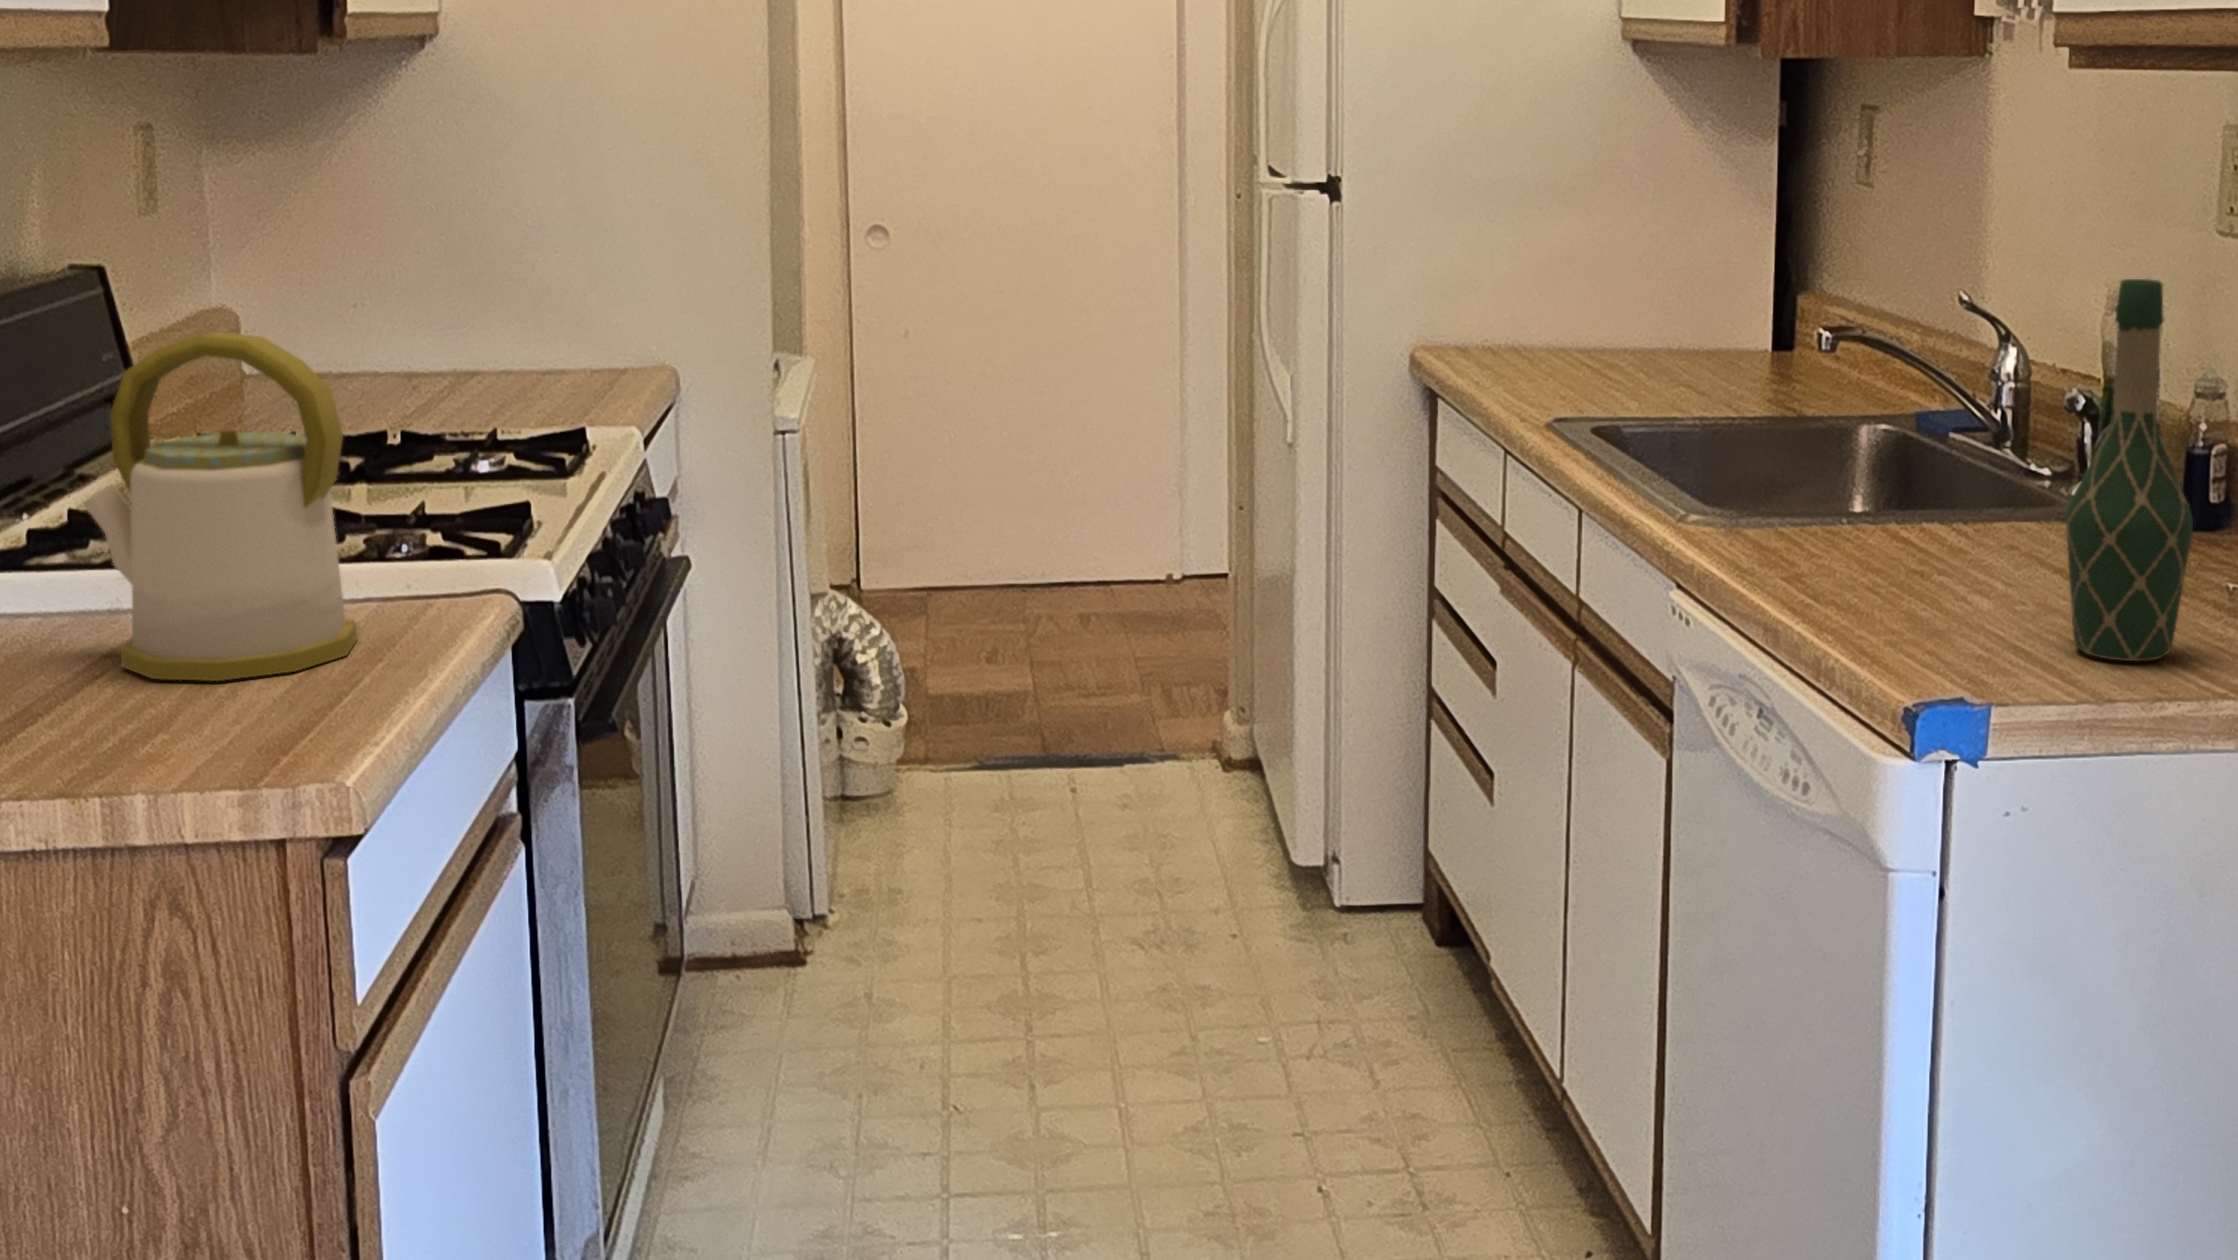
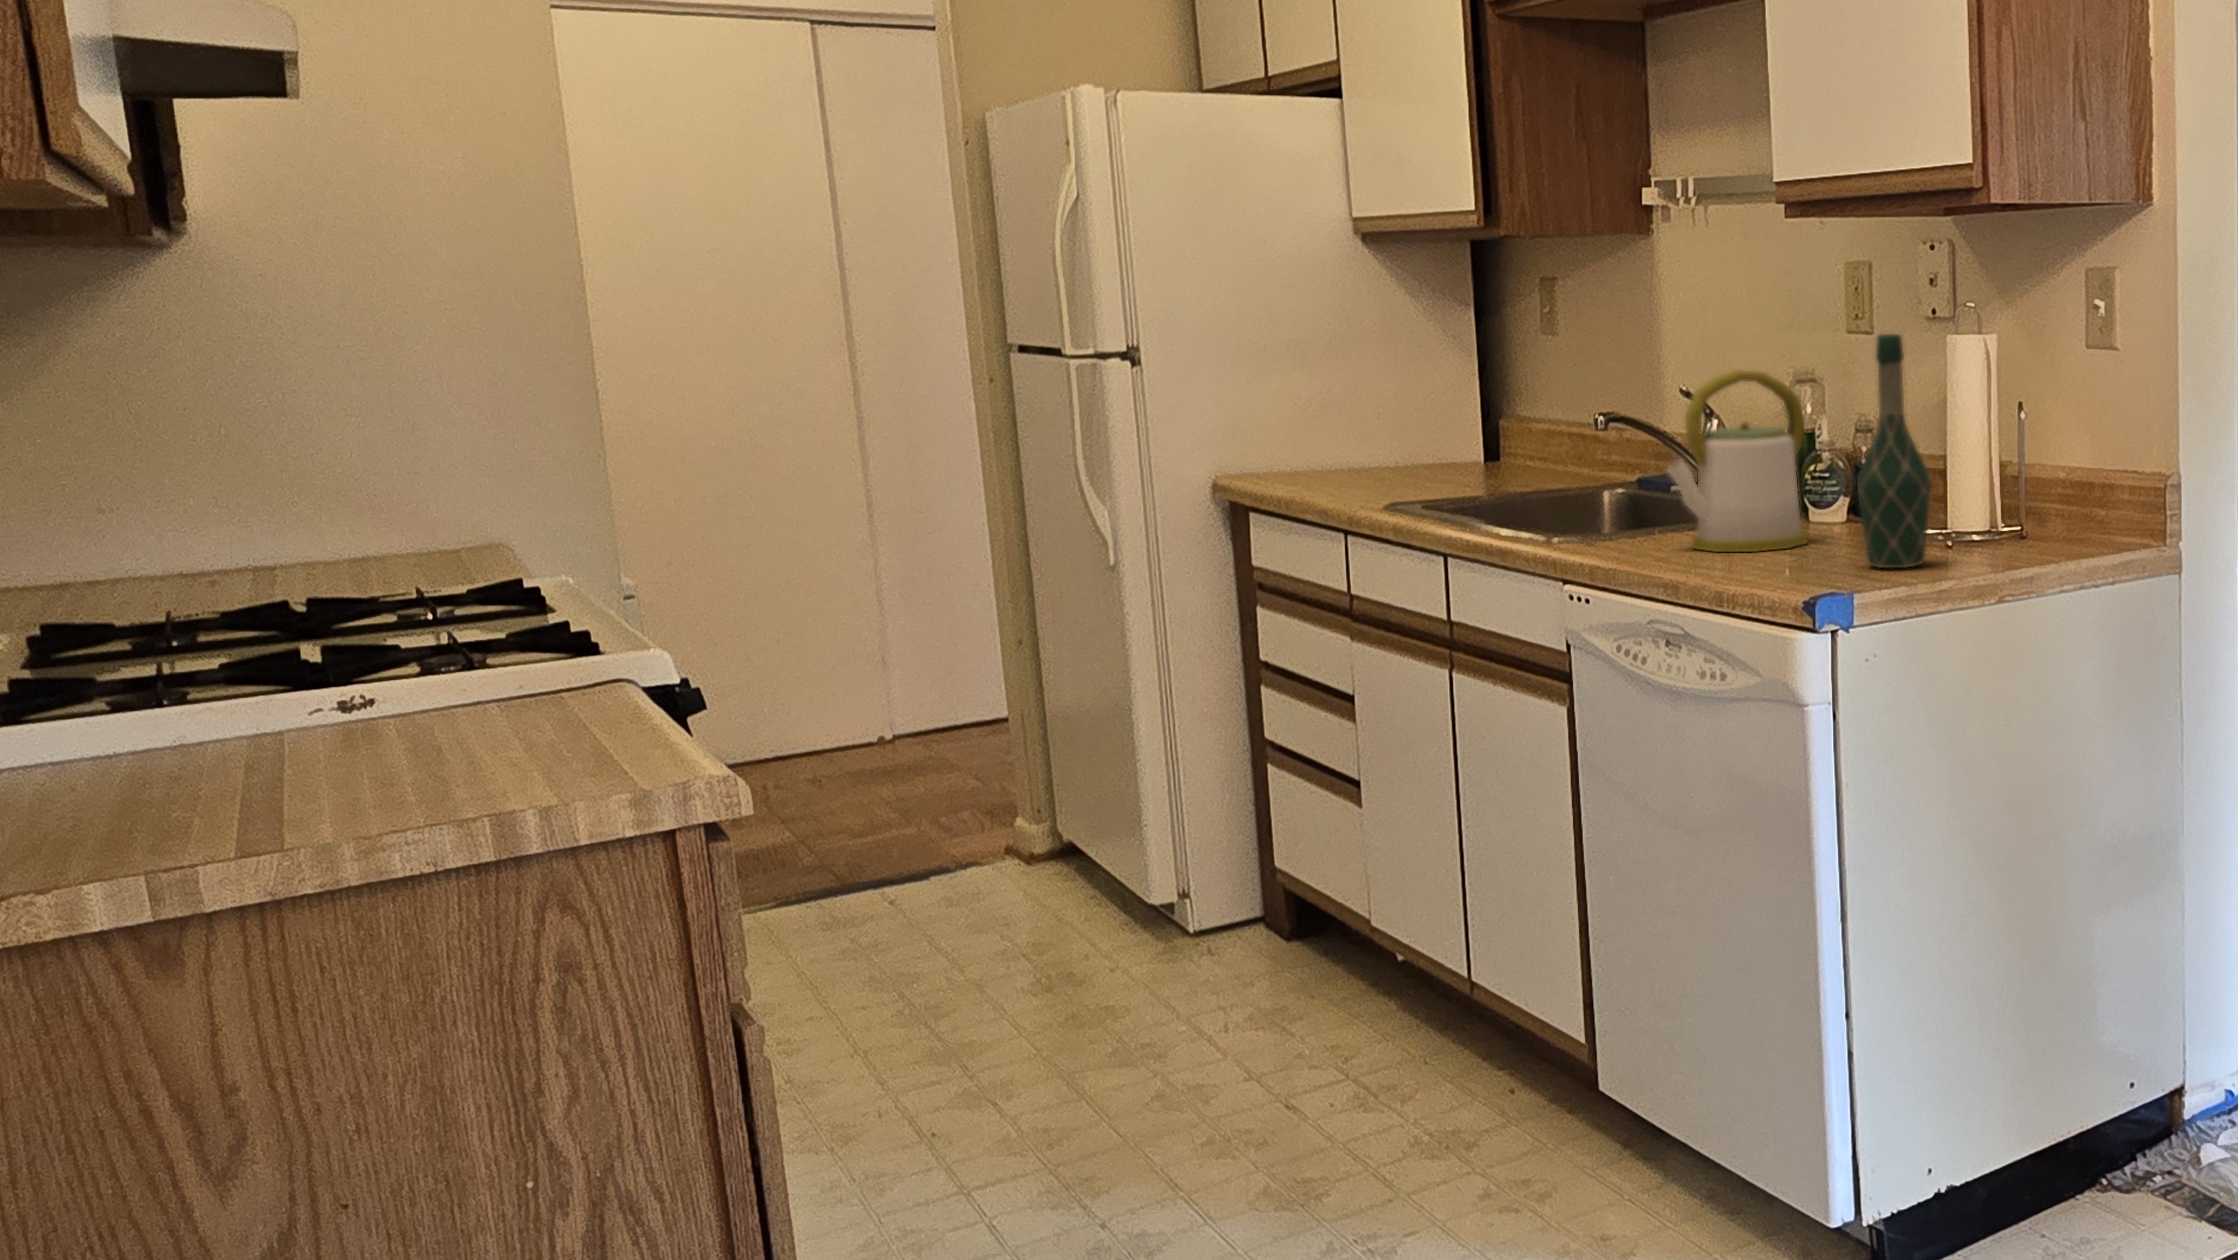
kettle: present [84,332,357,681] -> present [1667,370,1808,552]

